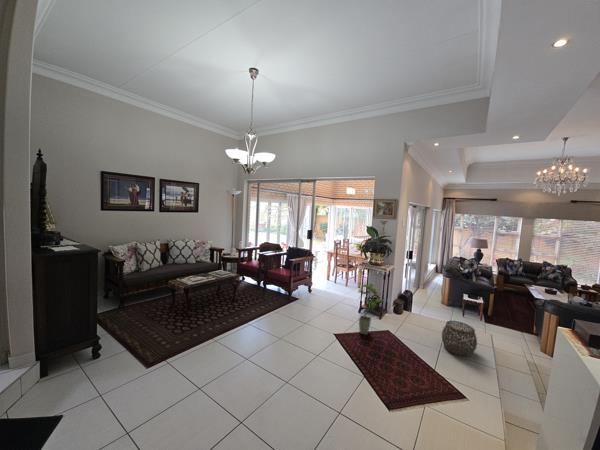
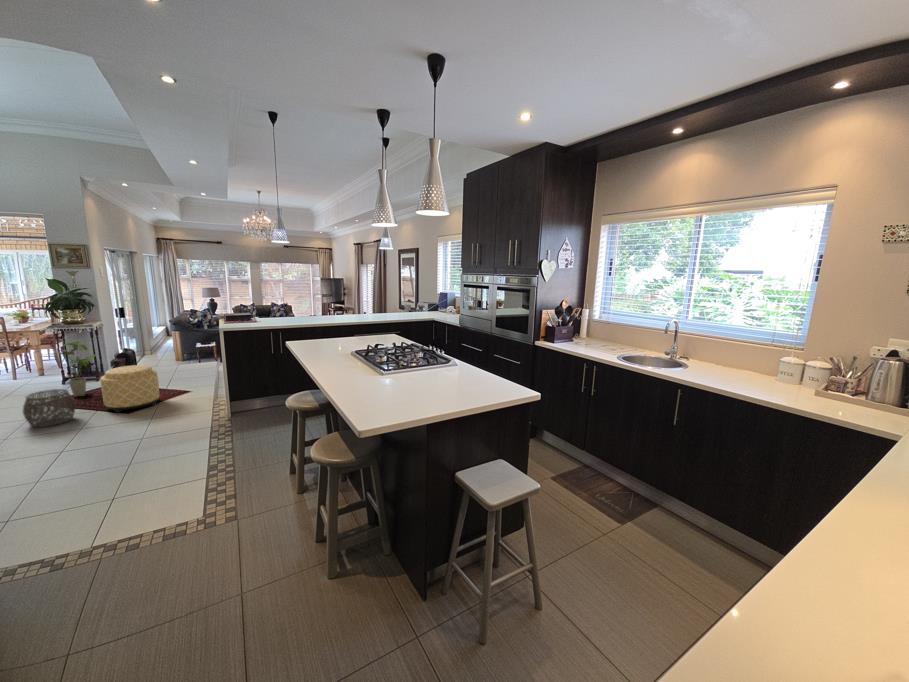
woven basket: present [442,321,477,357] -> present [23,389,75,427]
ottoman: none [374,330,432,401] -> present [100,365,159,412]

